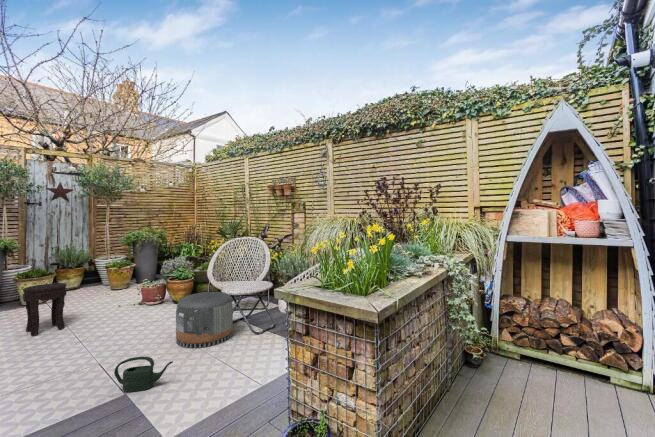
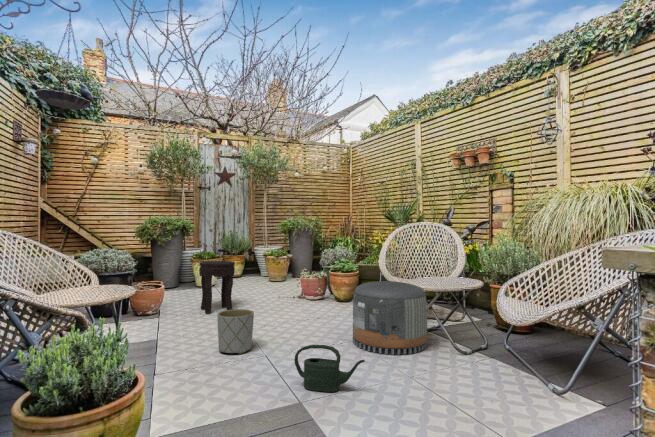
planter: none [40,333,81,376] -> present [217,309,254,354]

